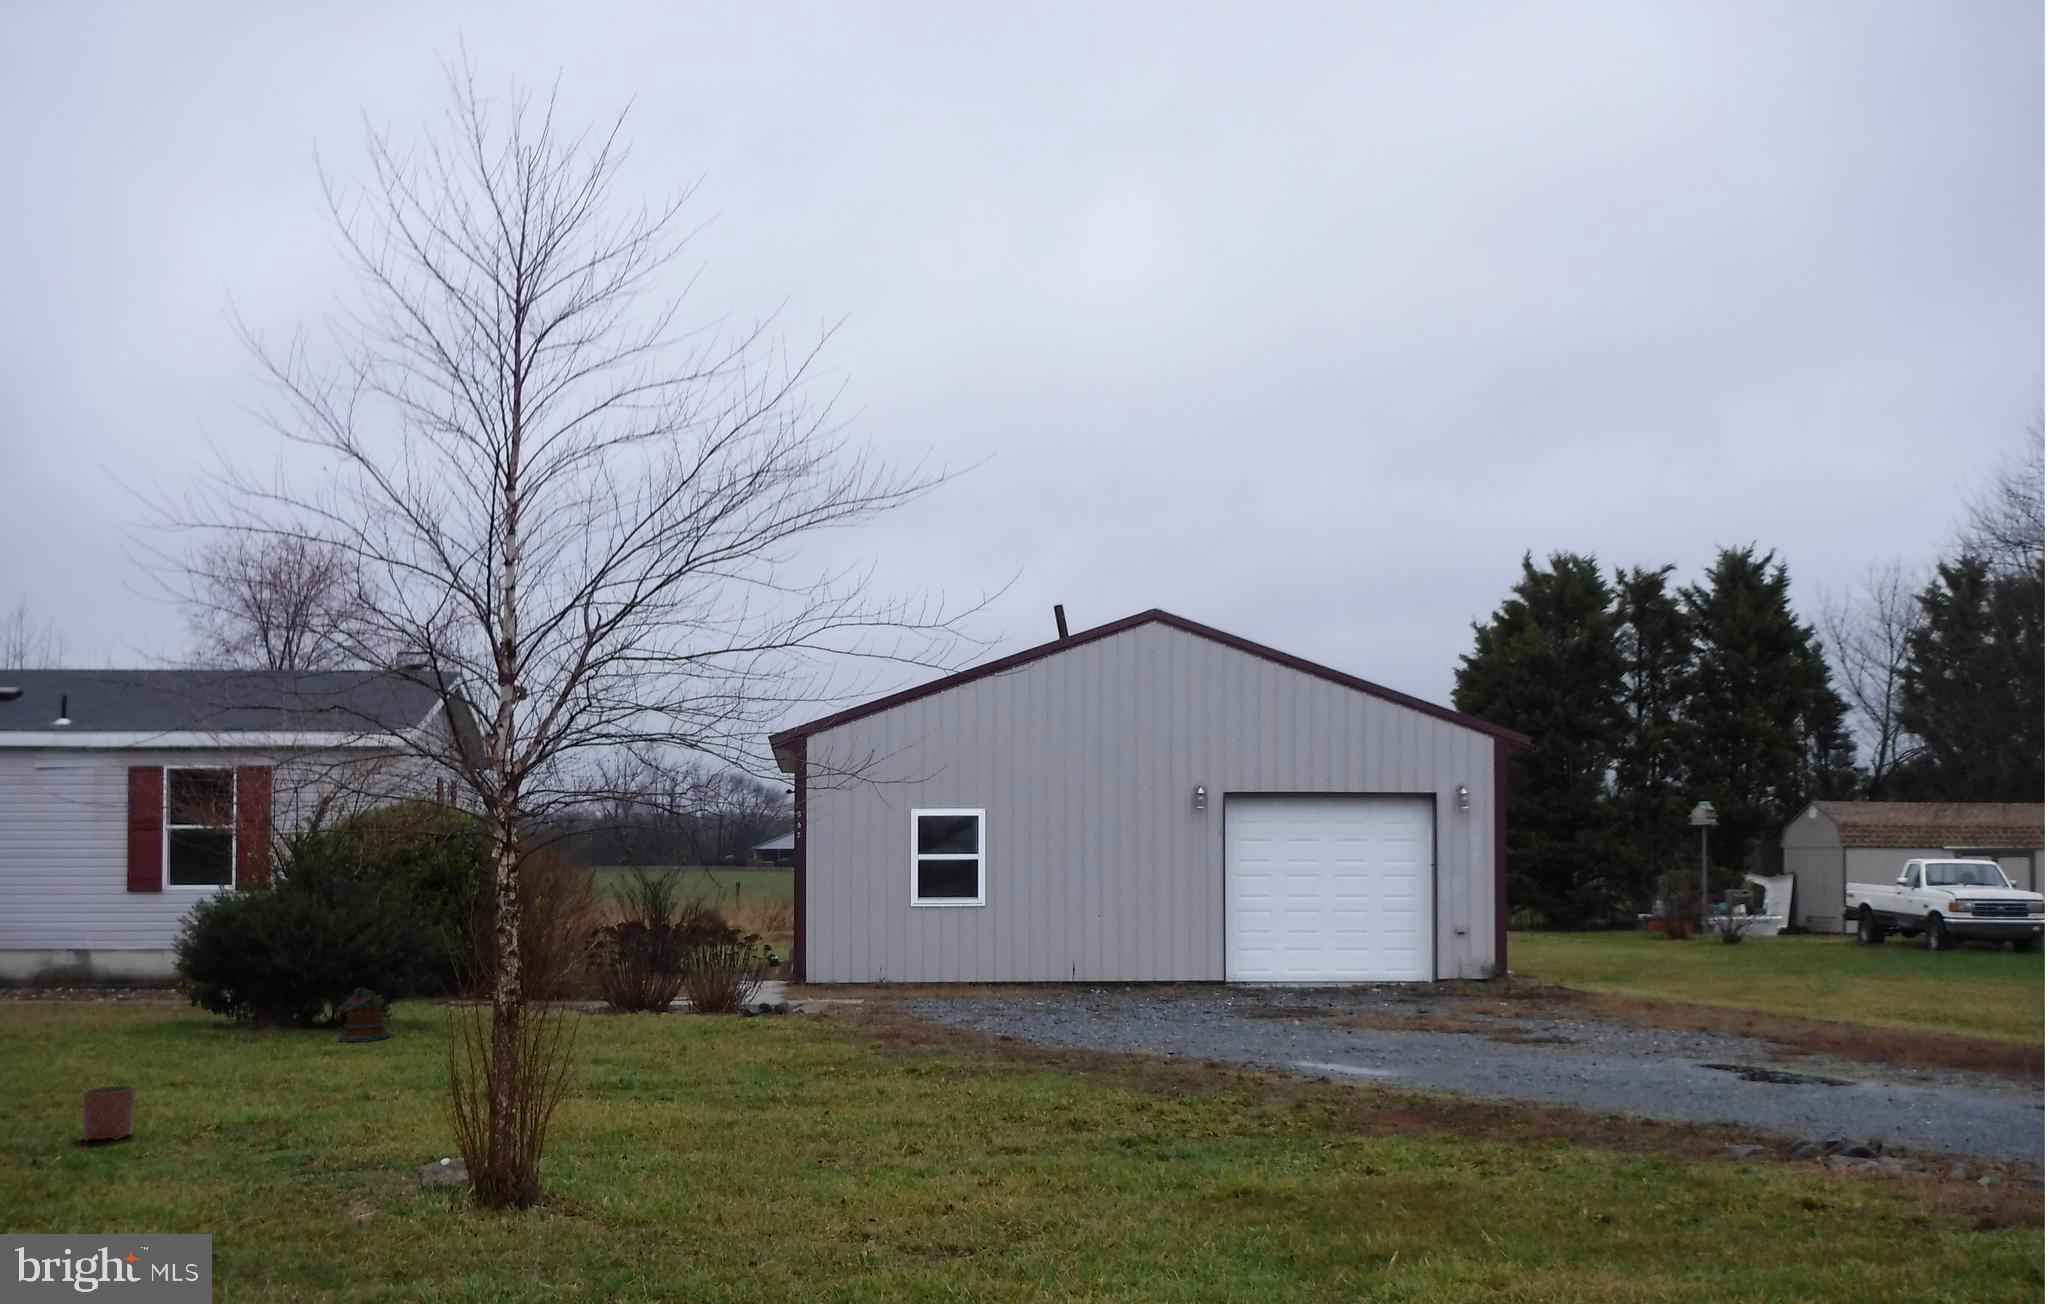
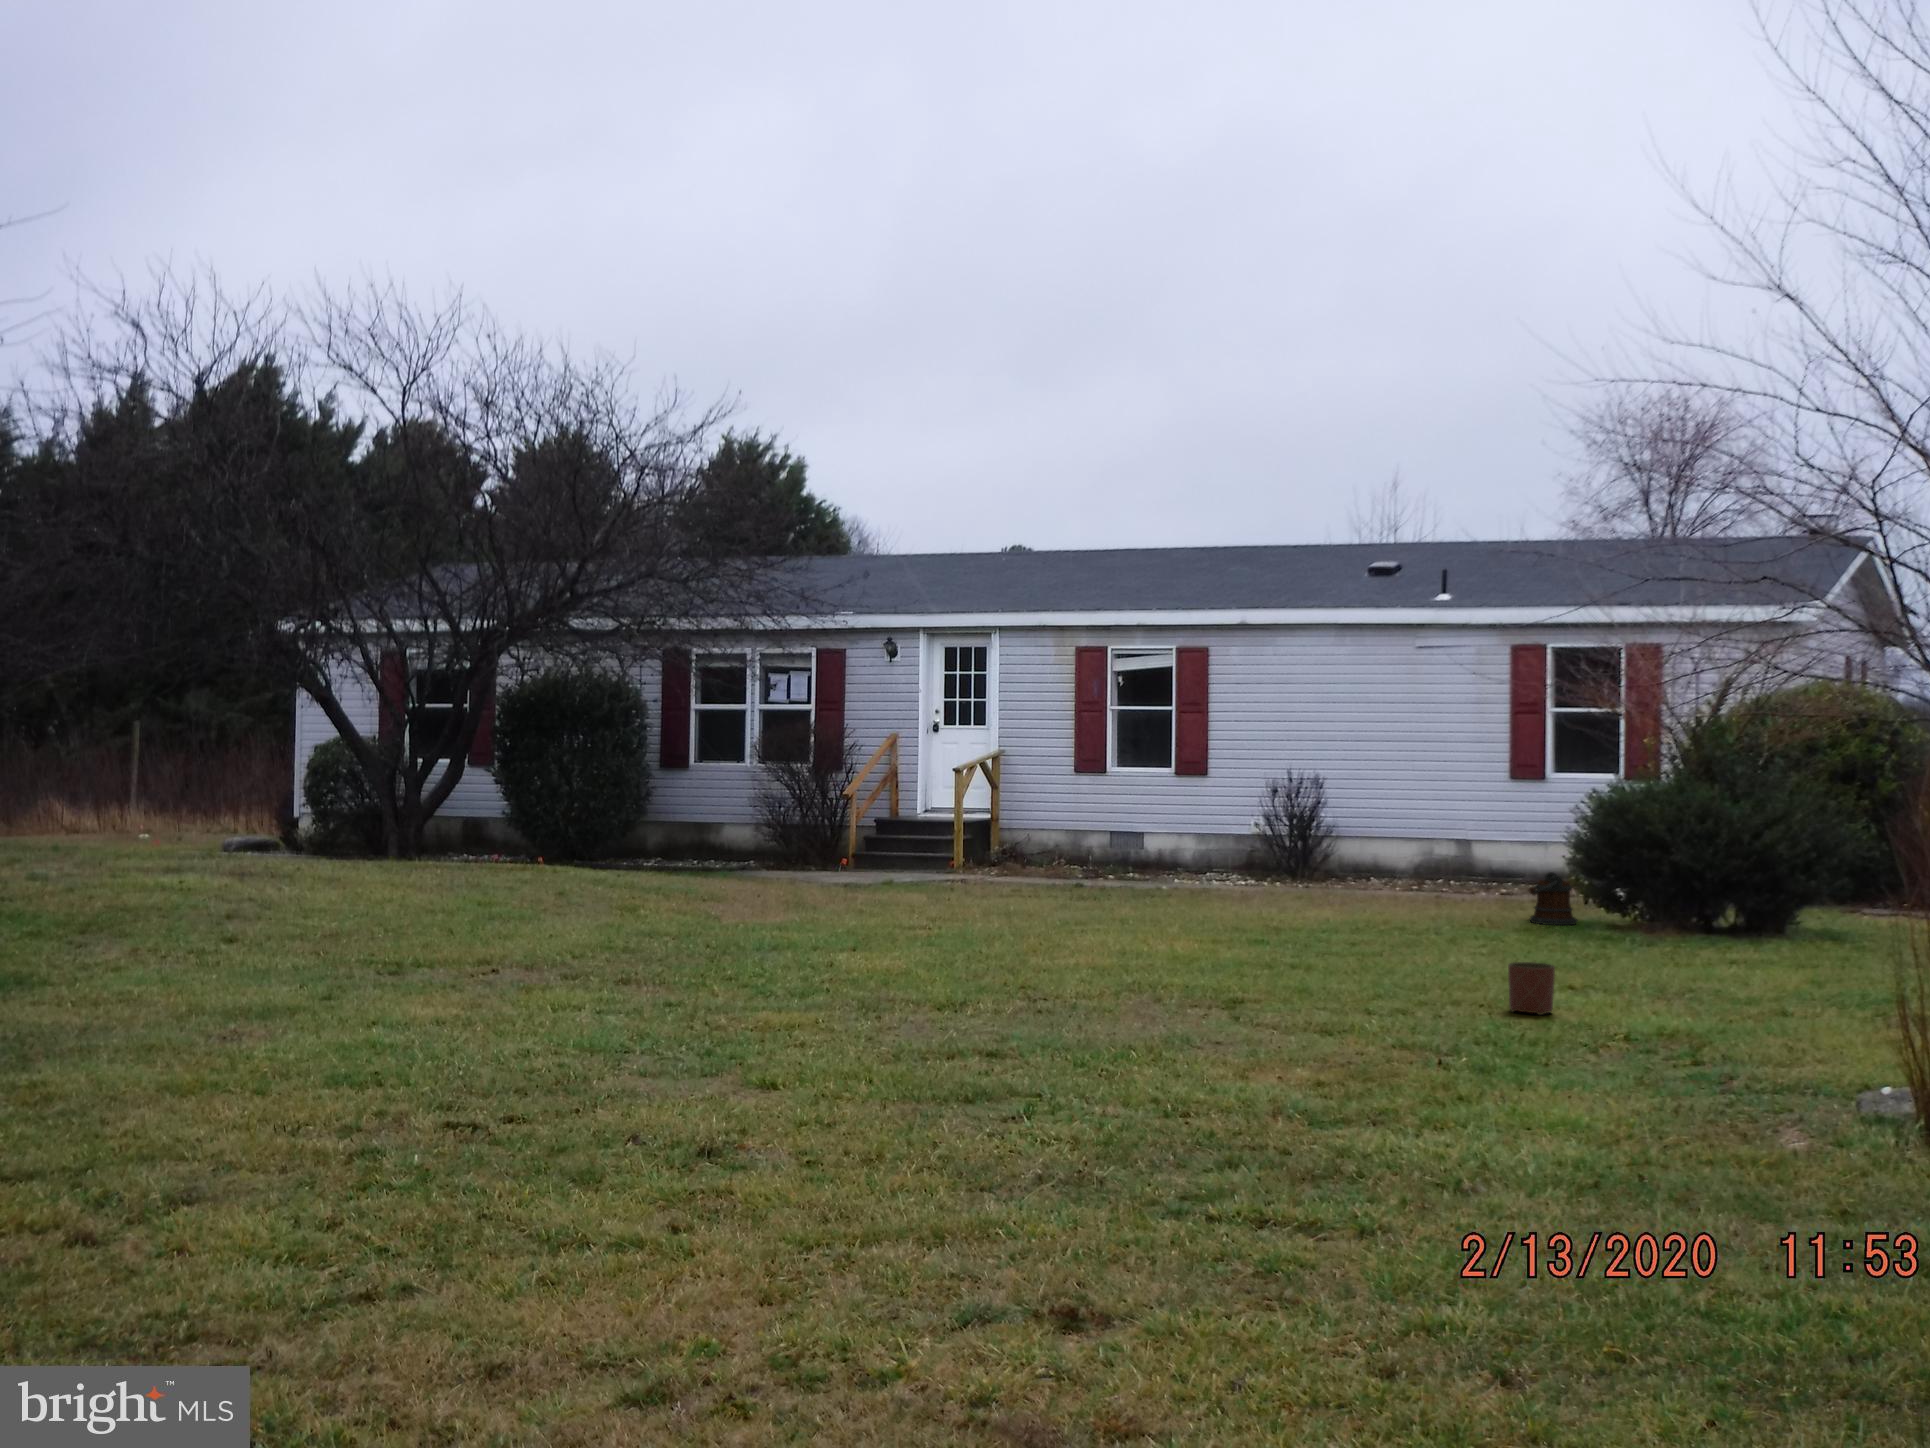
bucket: present [338,988,389,1042] -> present [1529,872,1577,925]

